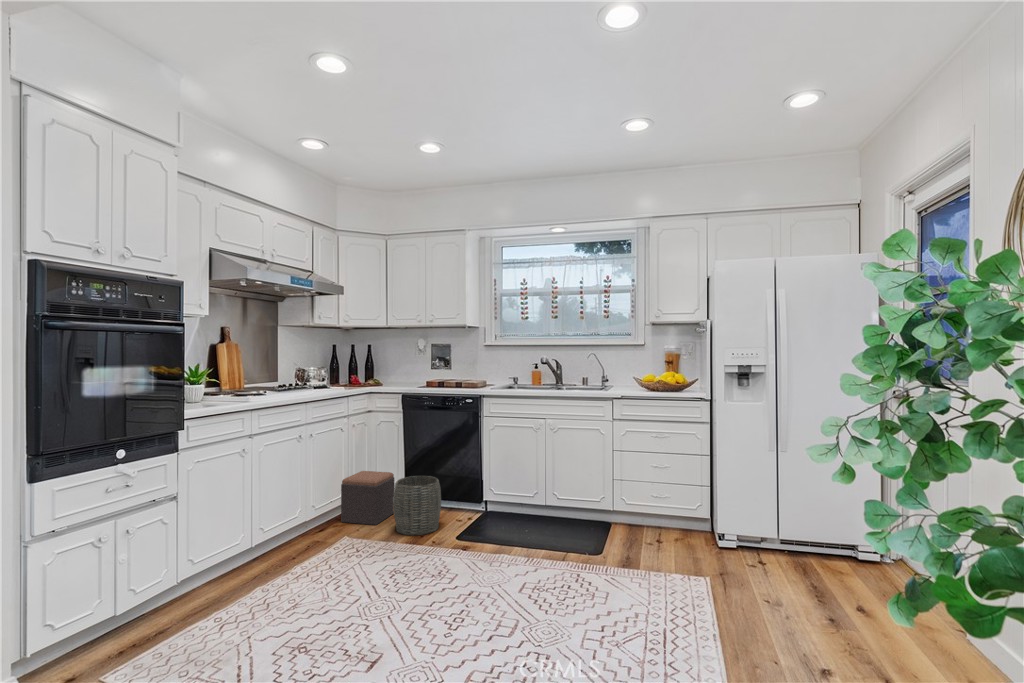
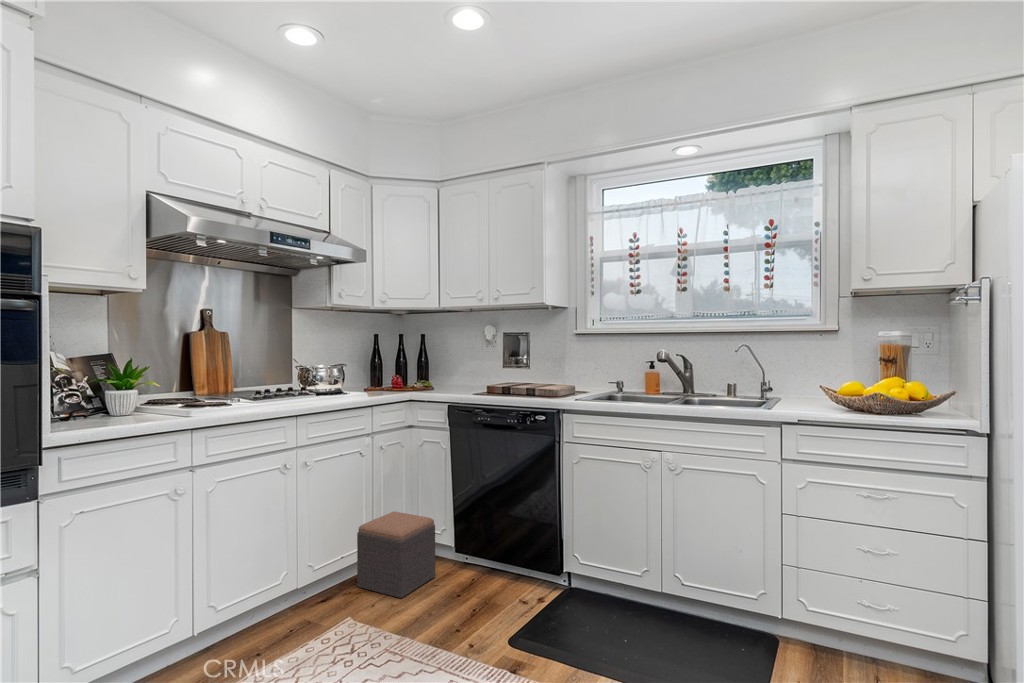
woven basket: present [393,476,441,535] -> none [420,529,493,628]

